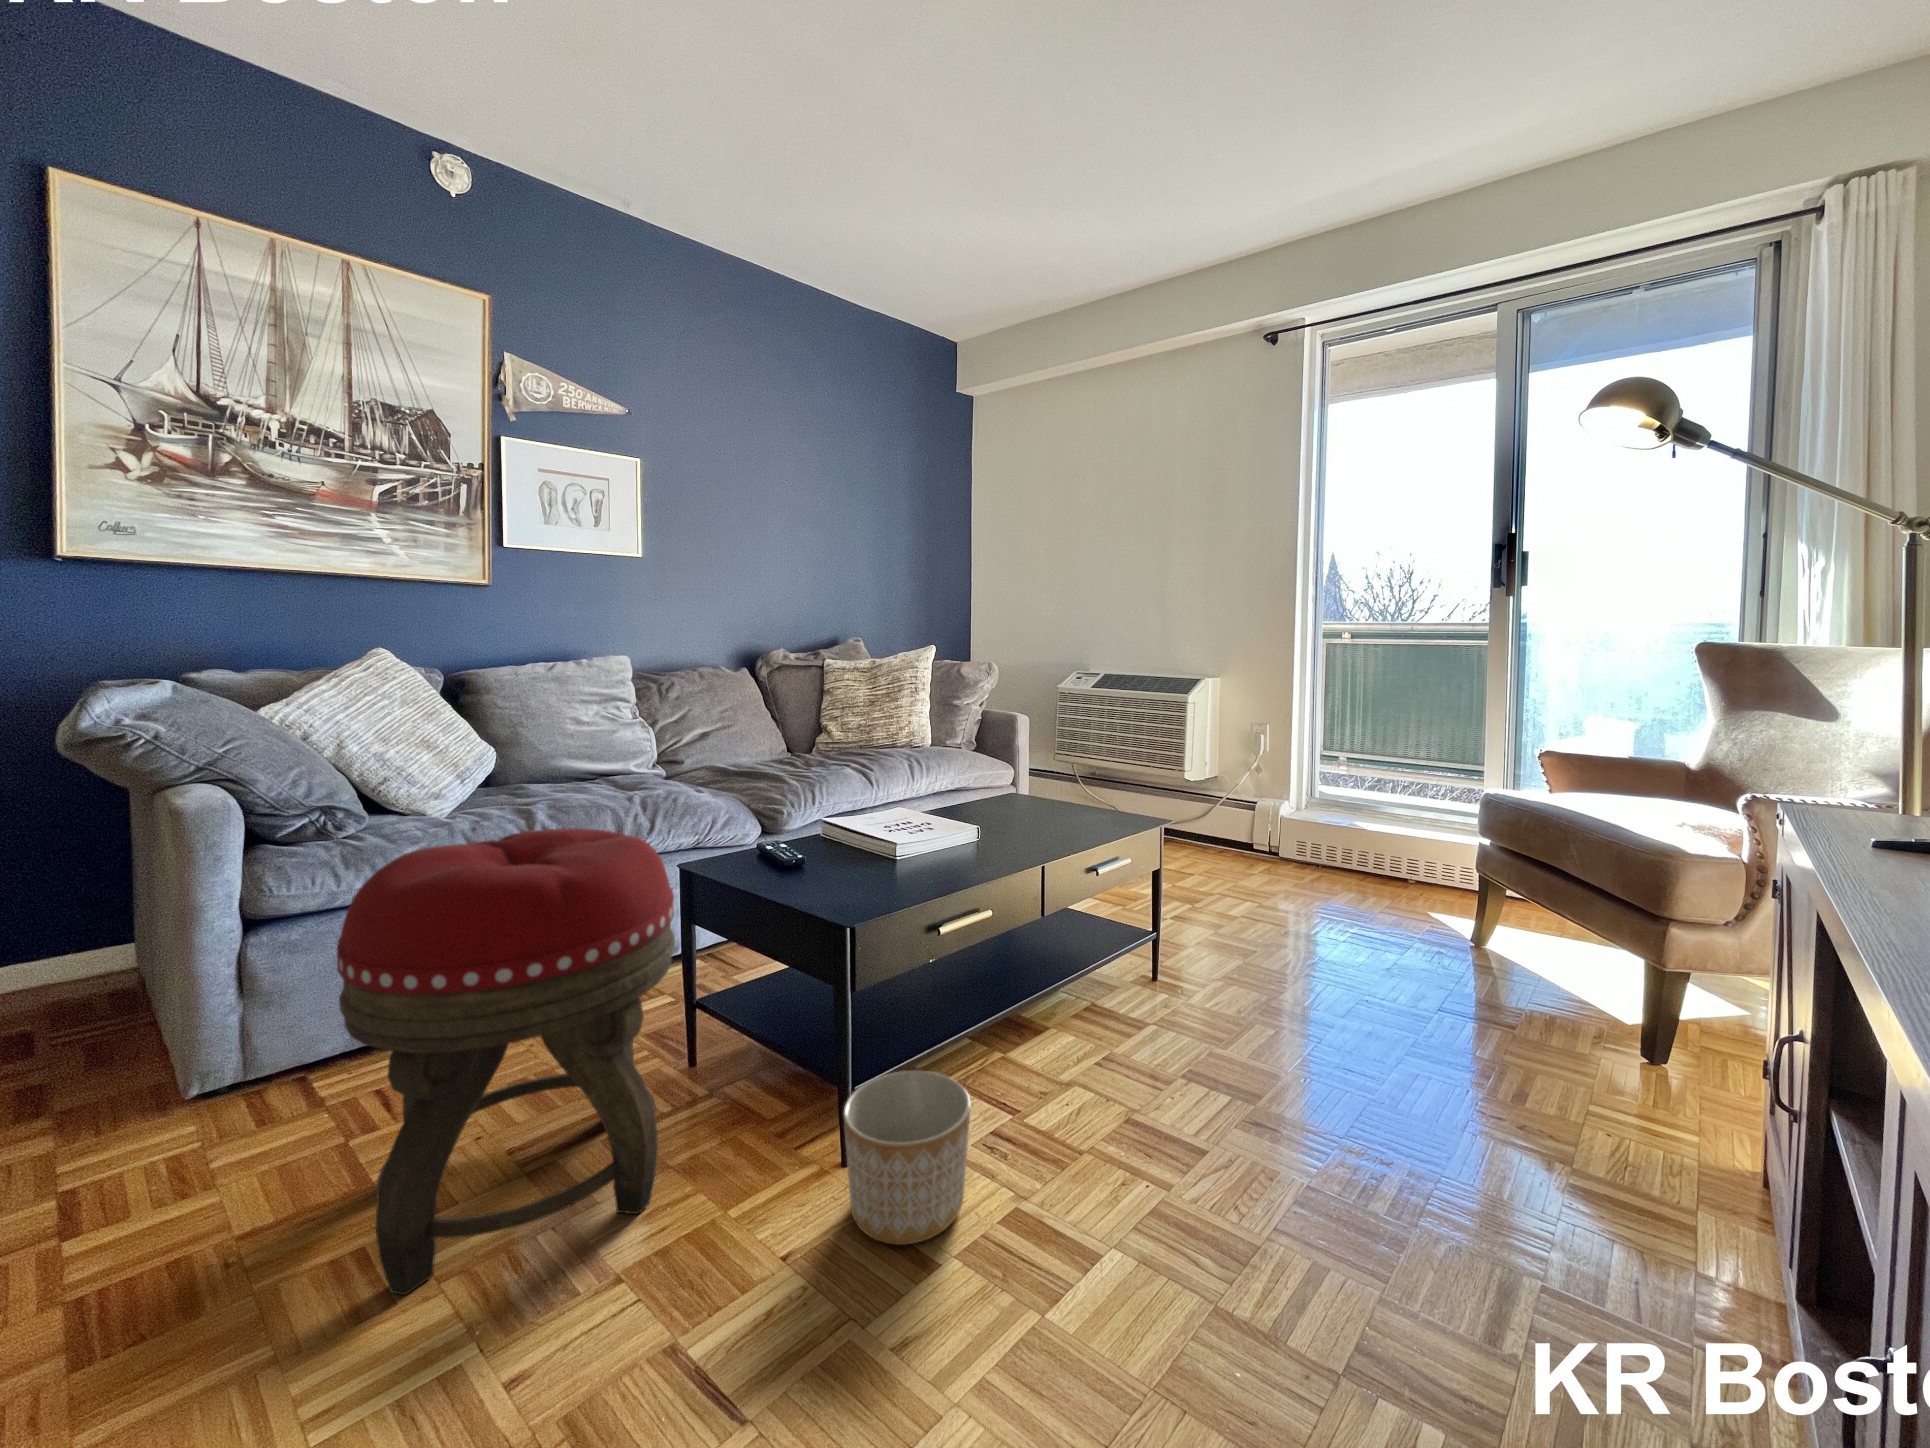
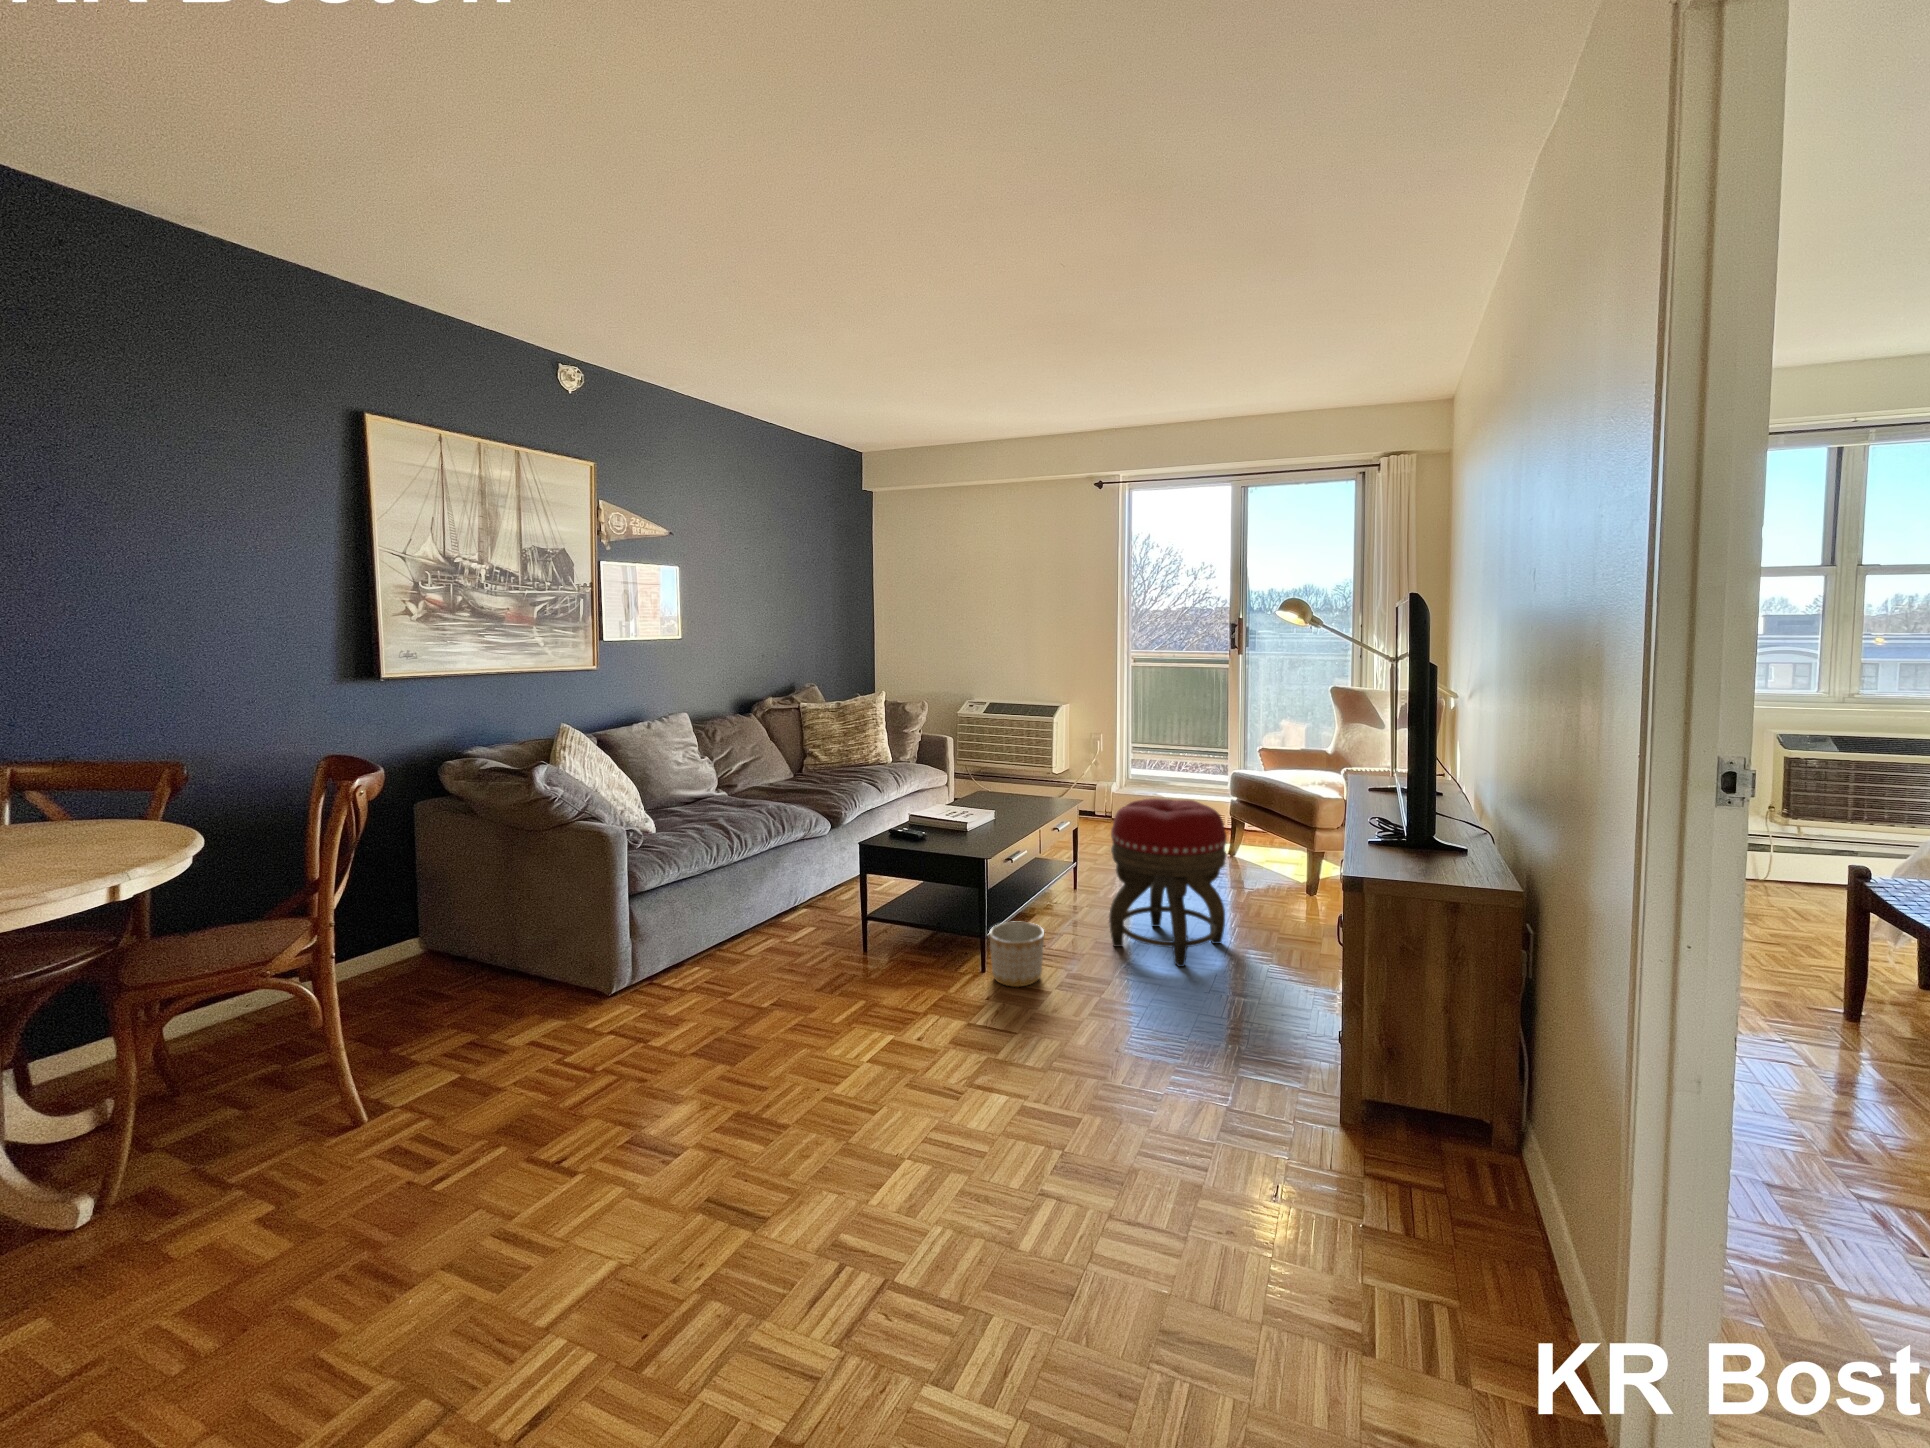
footstool: present [337,828,675,1295] -> present [1109,798,1227,967]

